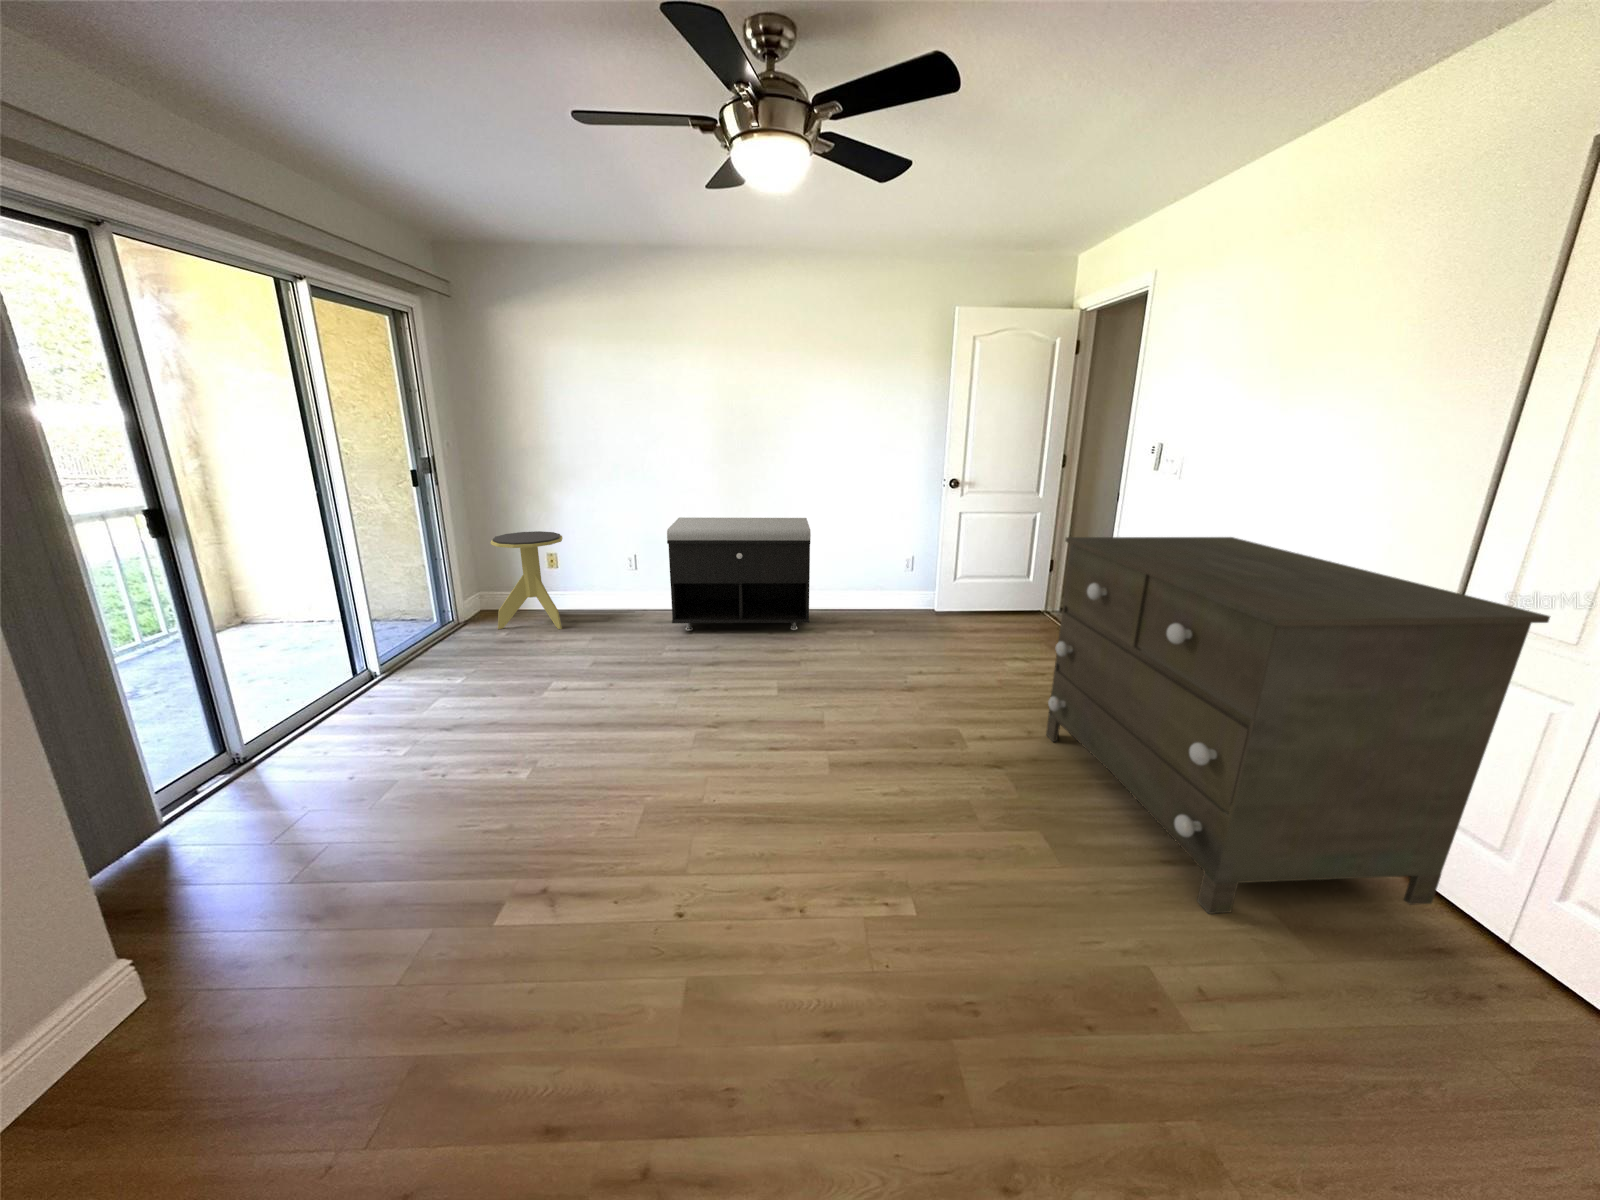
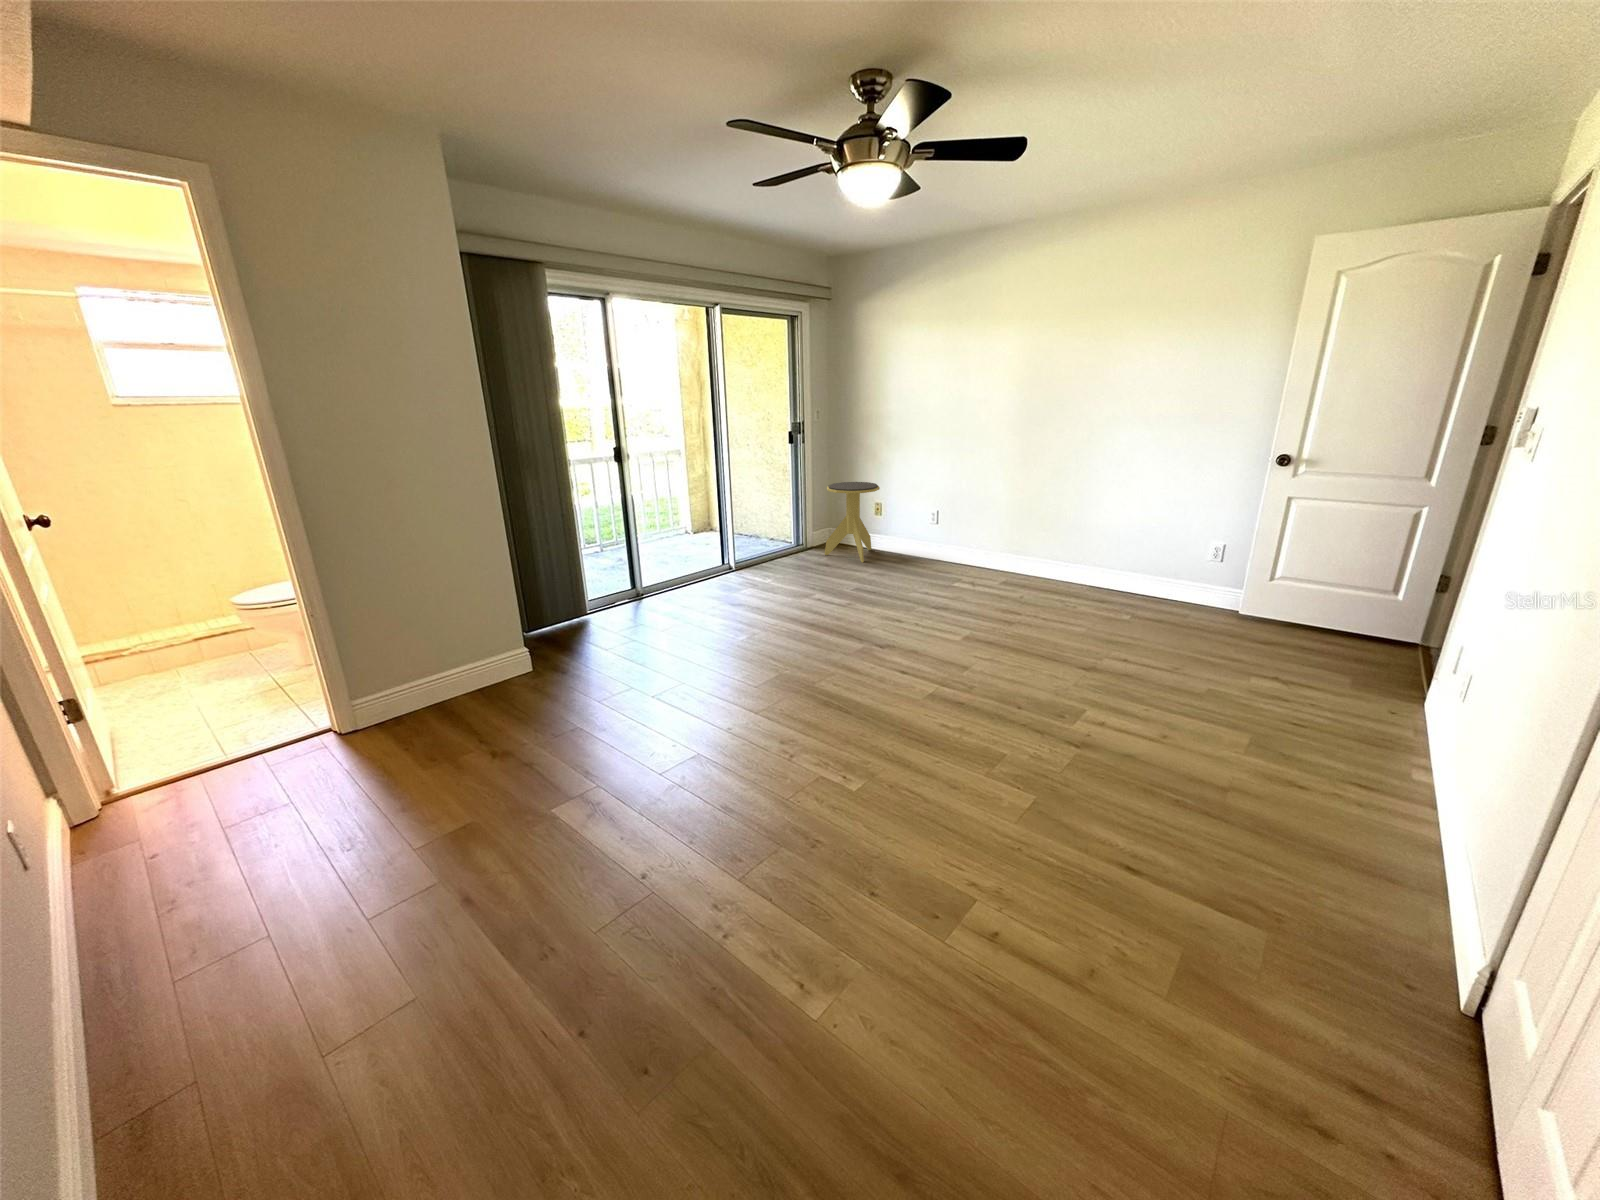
storage bench: present [667,517,811,631] -> none [937,479,1096,600]
dresser: present [1046,537,1550,914] -> none [1078,523,1534,1032]

